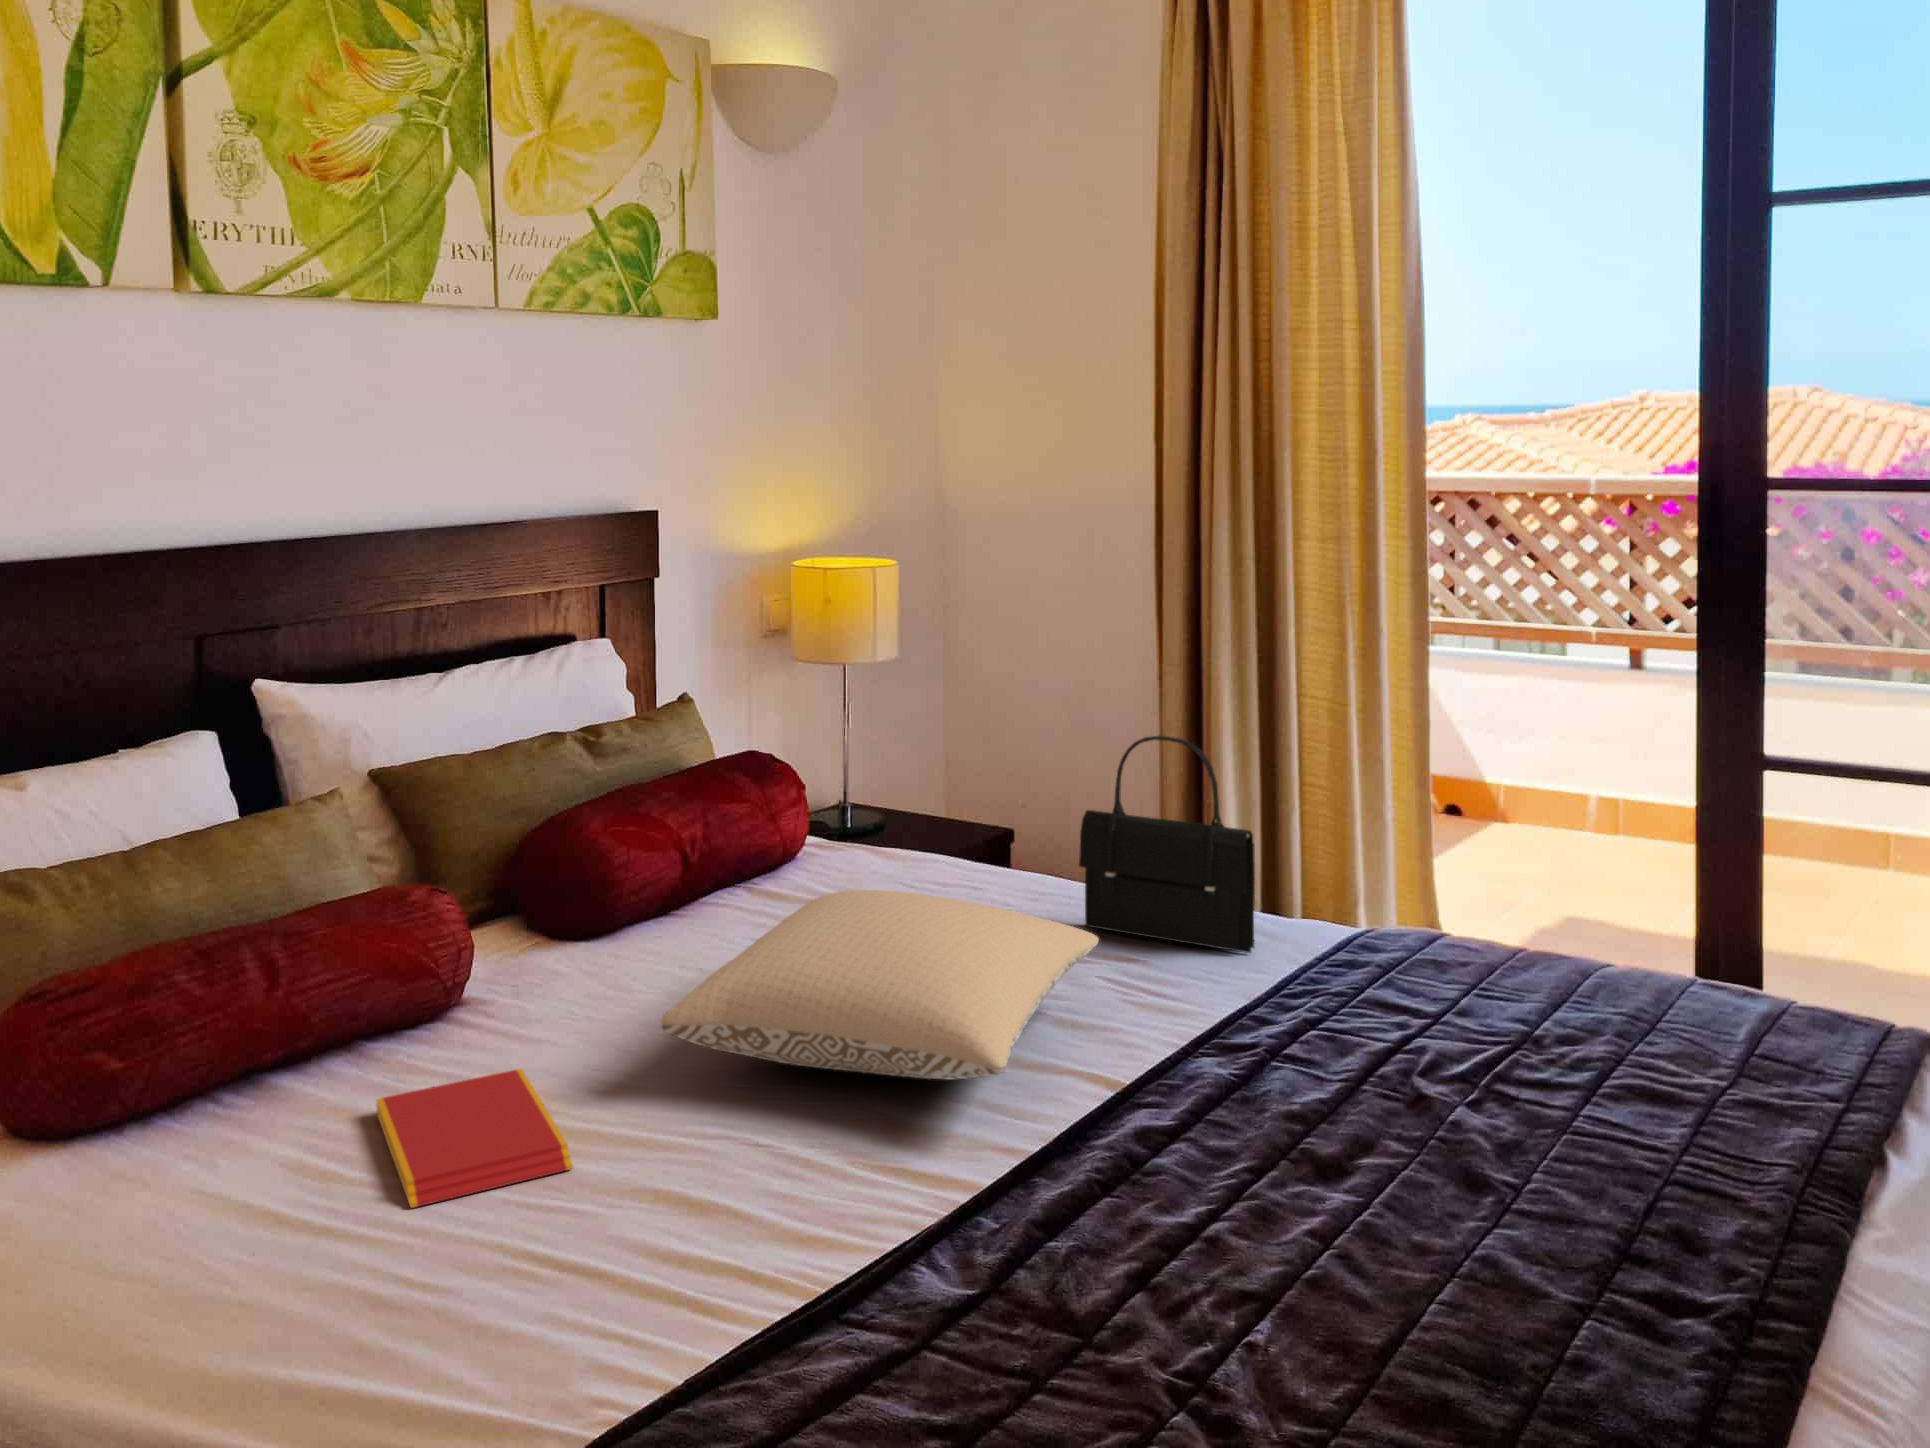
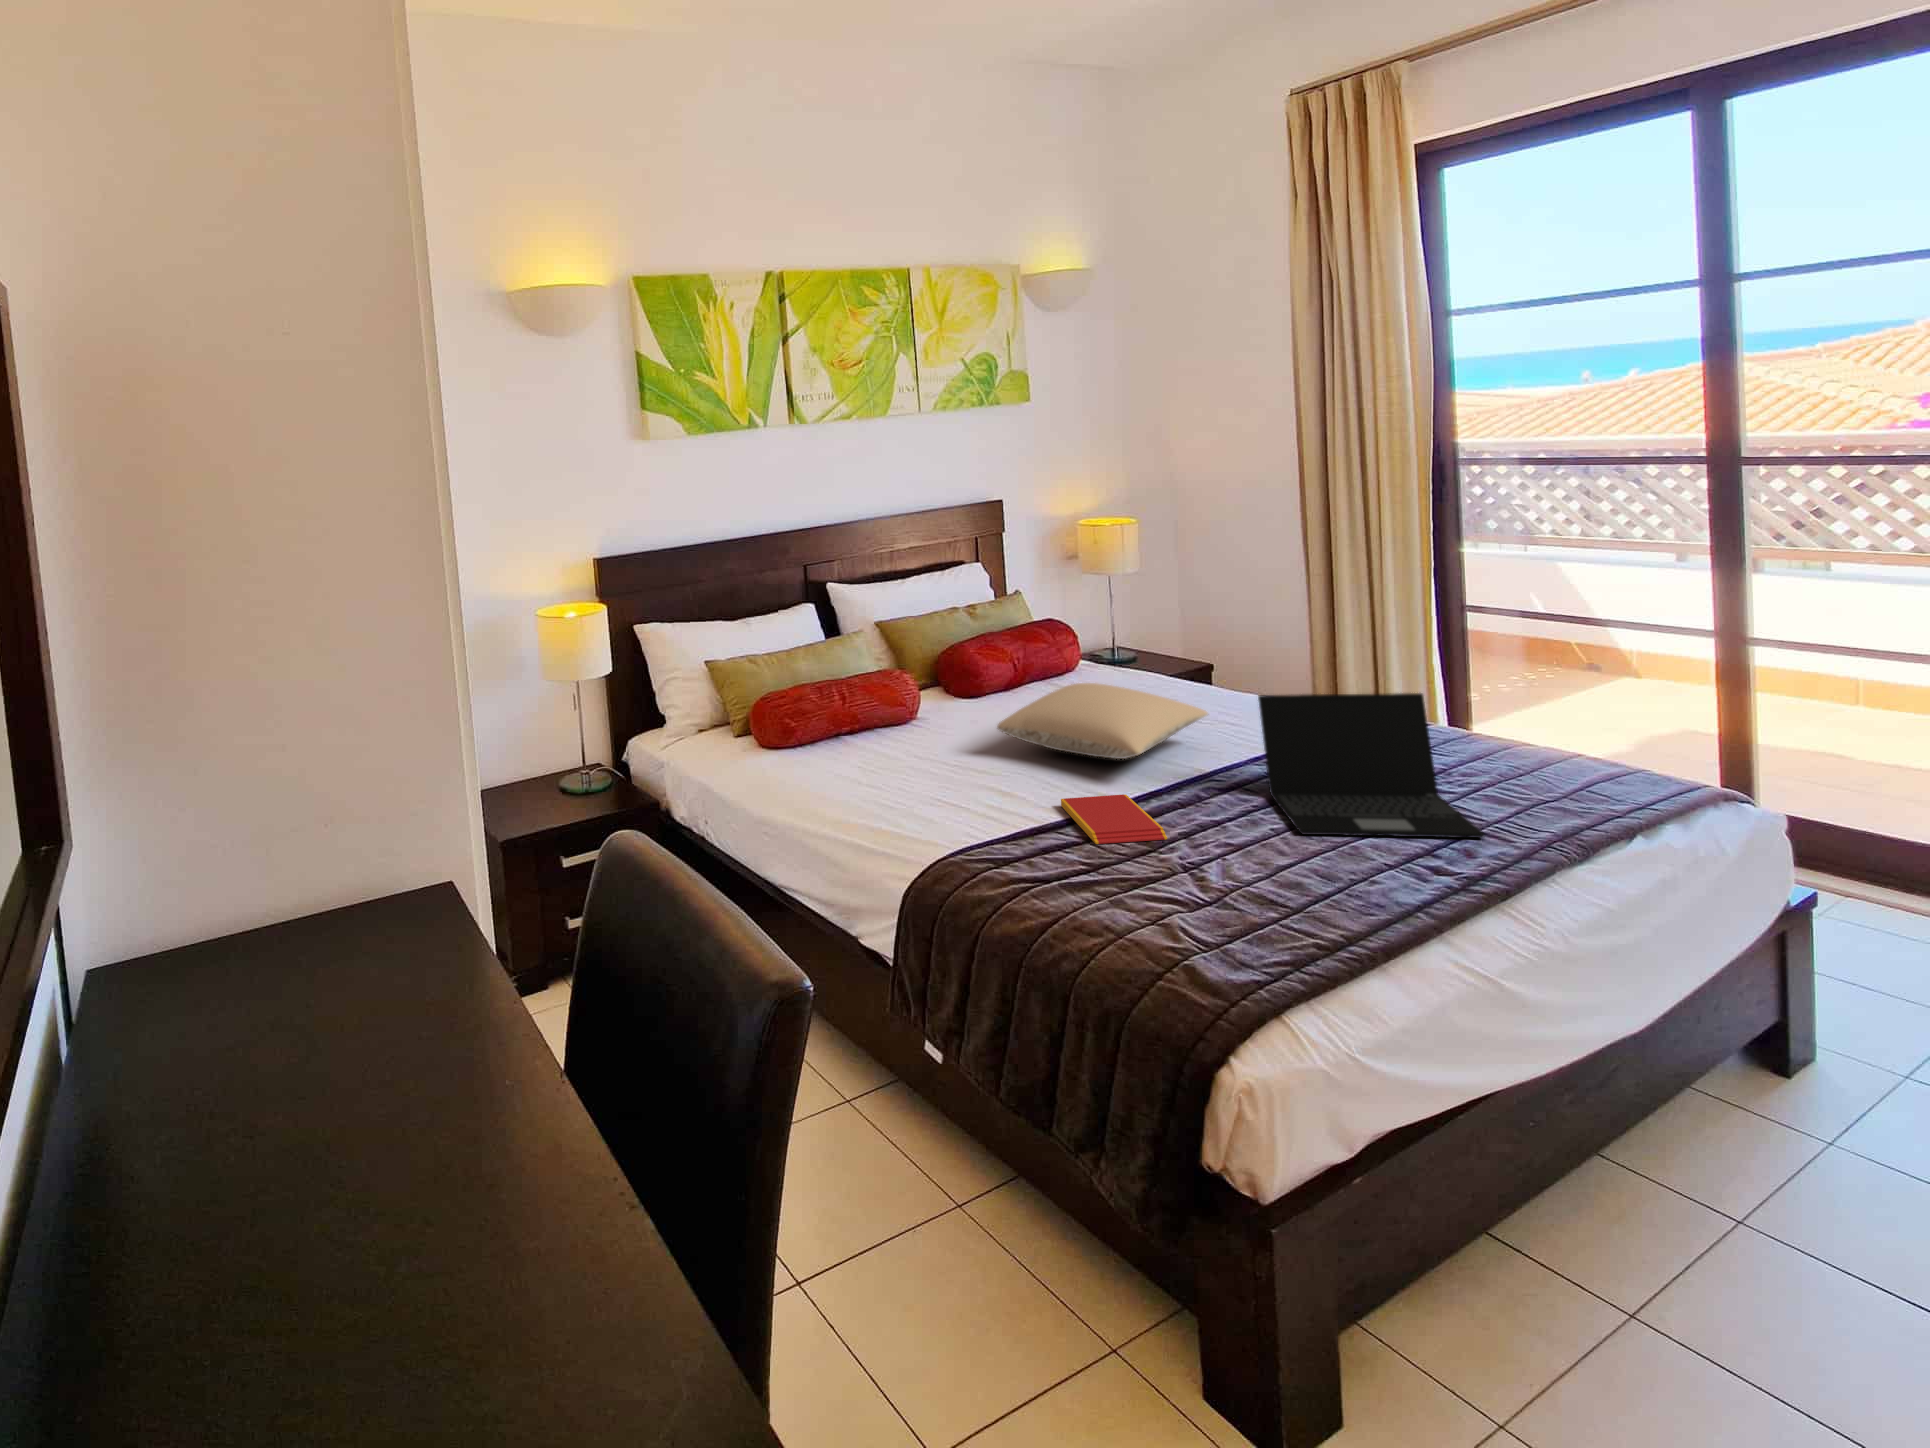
handbag: present [1079,736,1255,953] -> none [1213,621,1310,731]
laptop: none [1244,875,1703,1249] -> present [1258,693,1485,838]
book: present [376,1069,573,1208] -> present [1061,794,1167,844]

